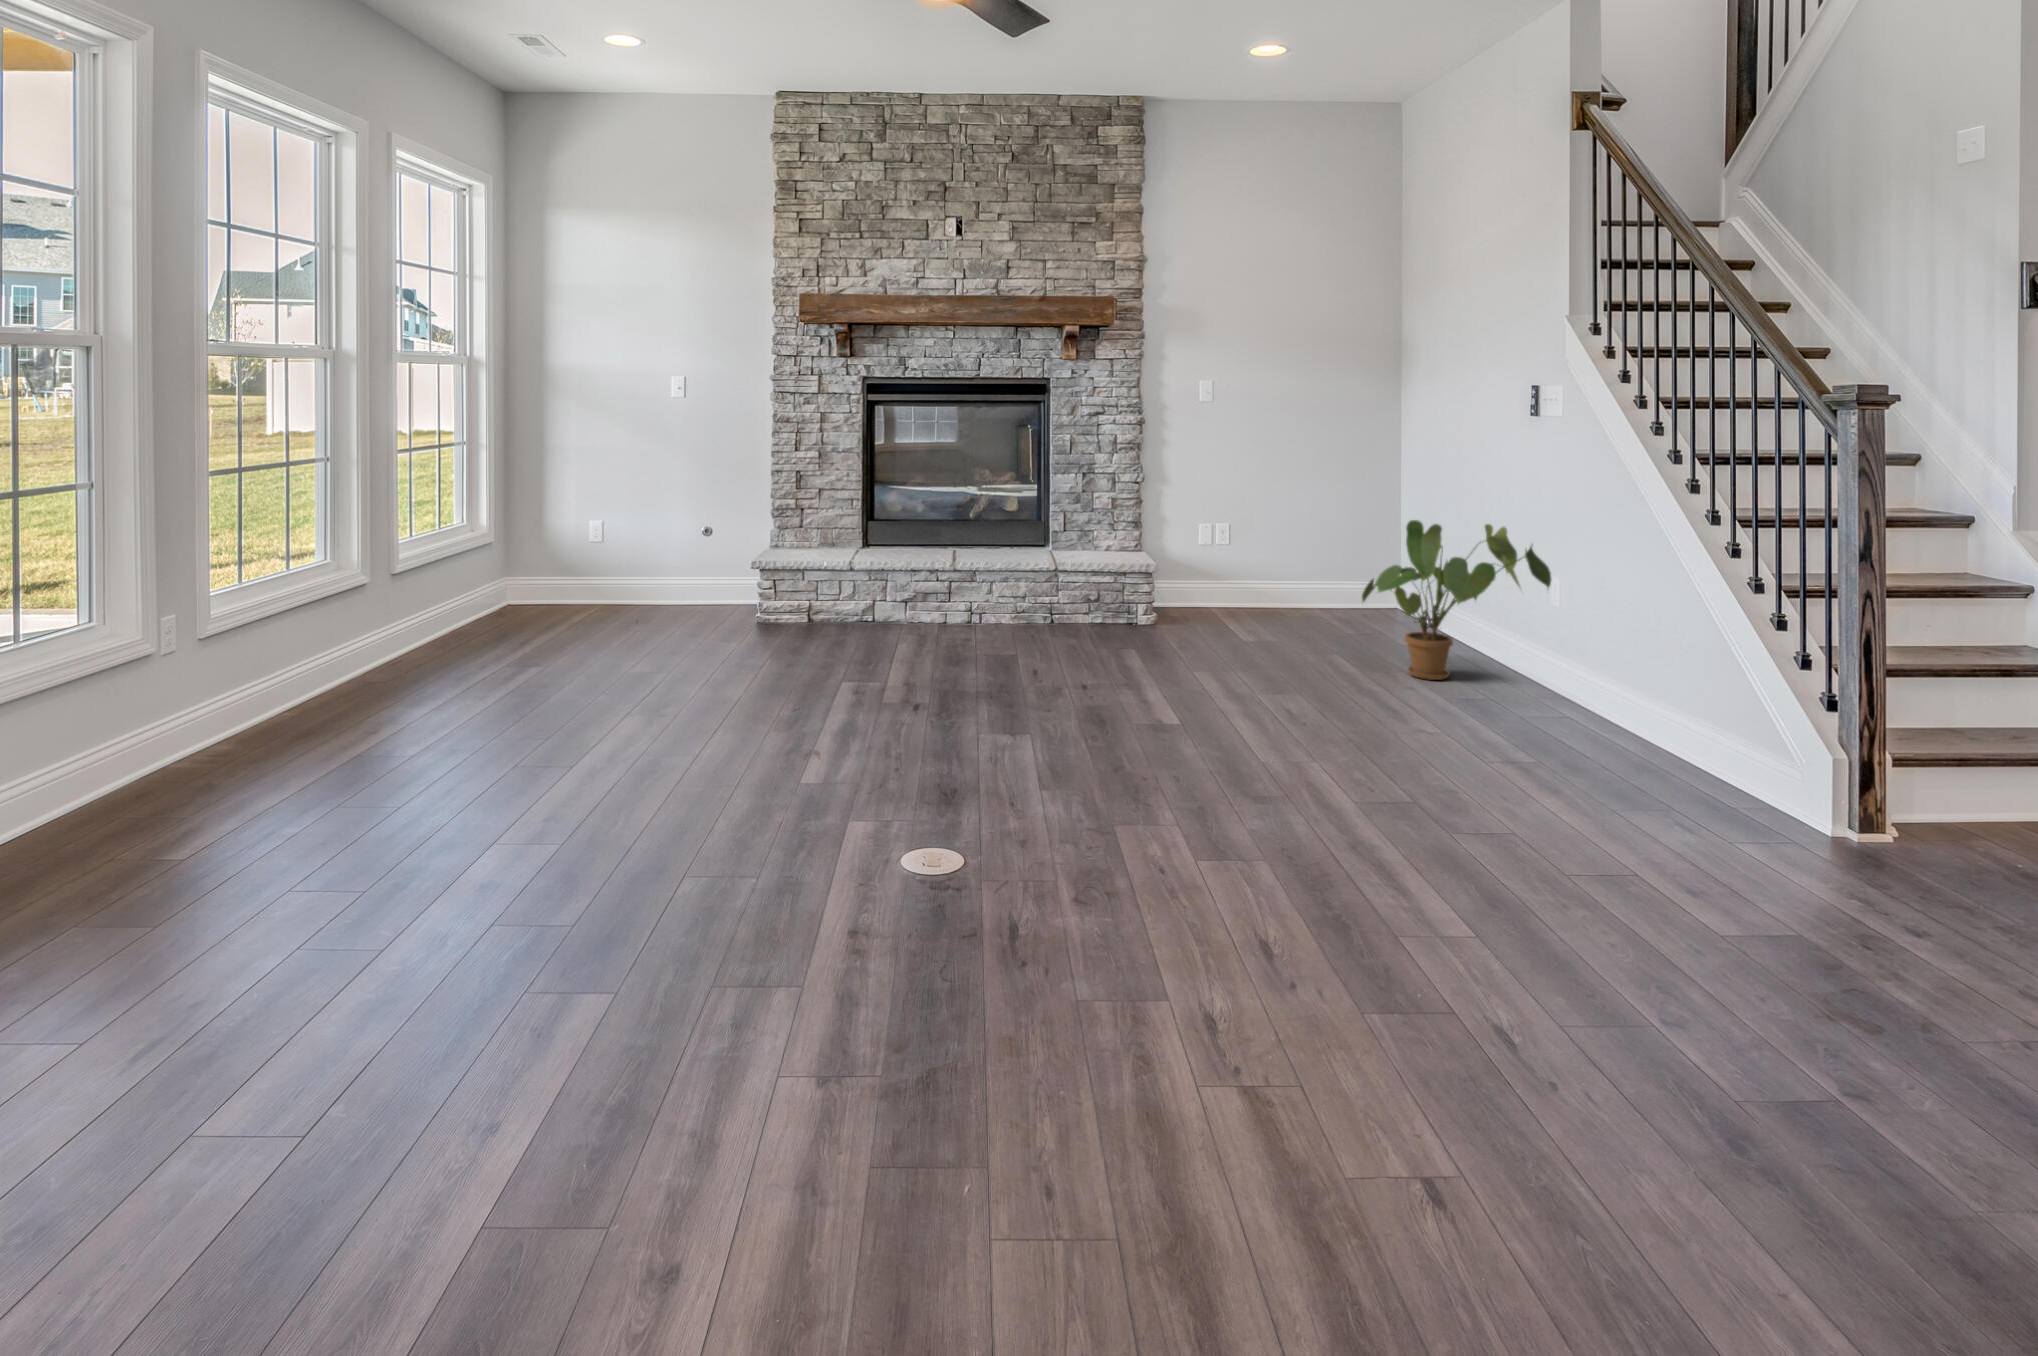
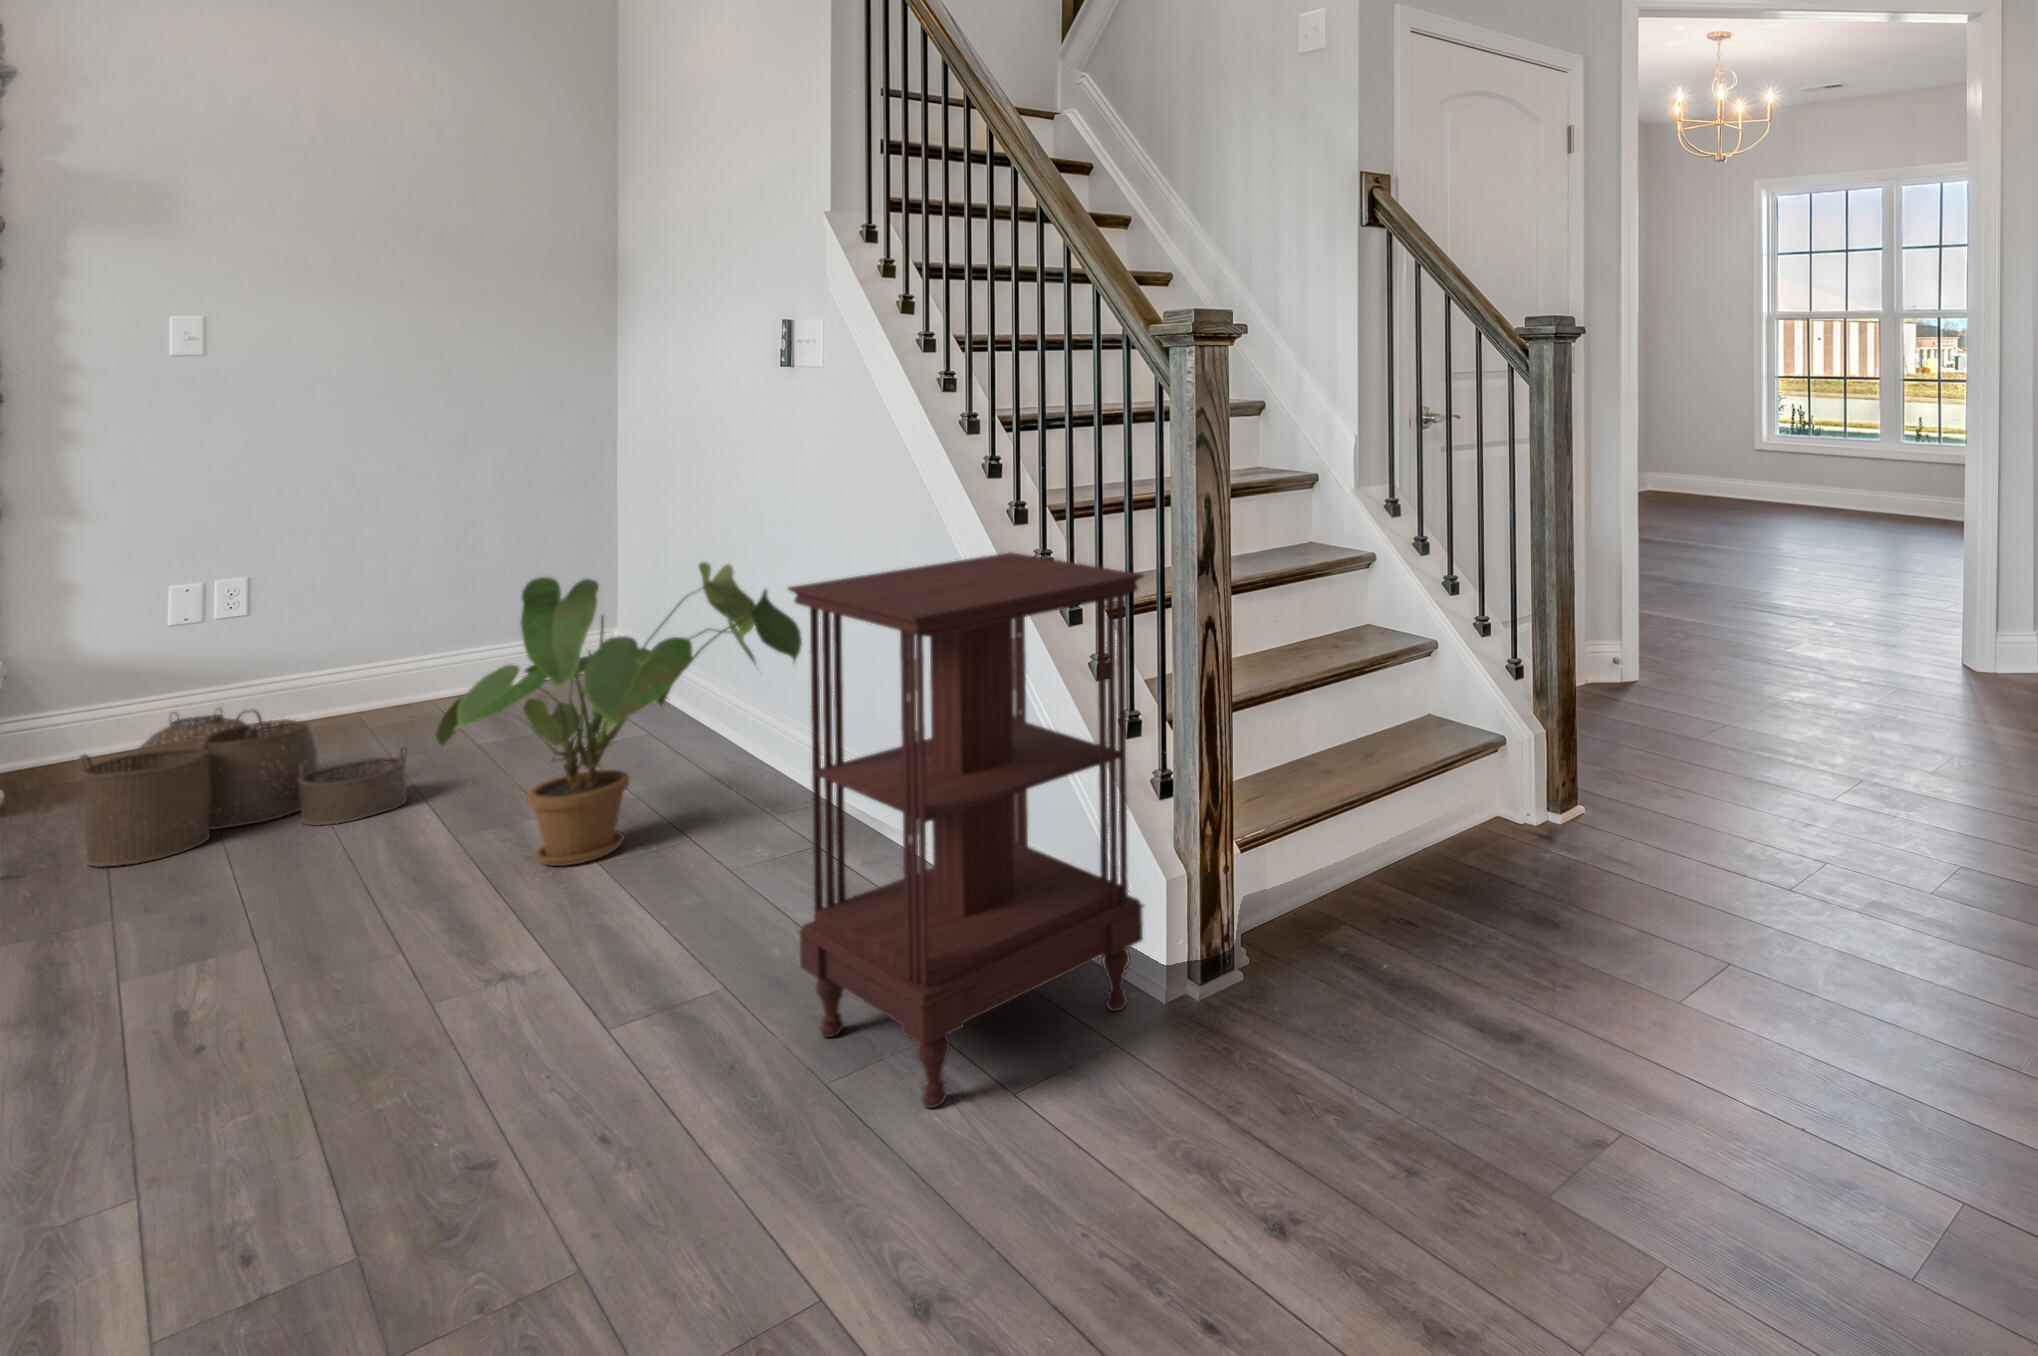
side table: none [1584,534,1815,829] -> present [788,552,1144,1108]
woven basket: none [1212,567,1329,637] -> present [80,709,408,867]

